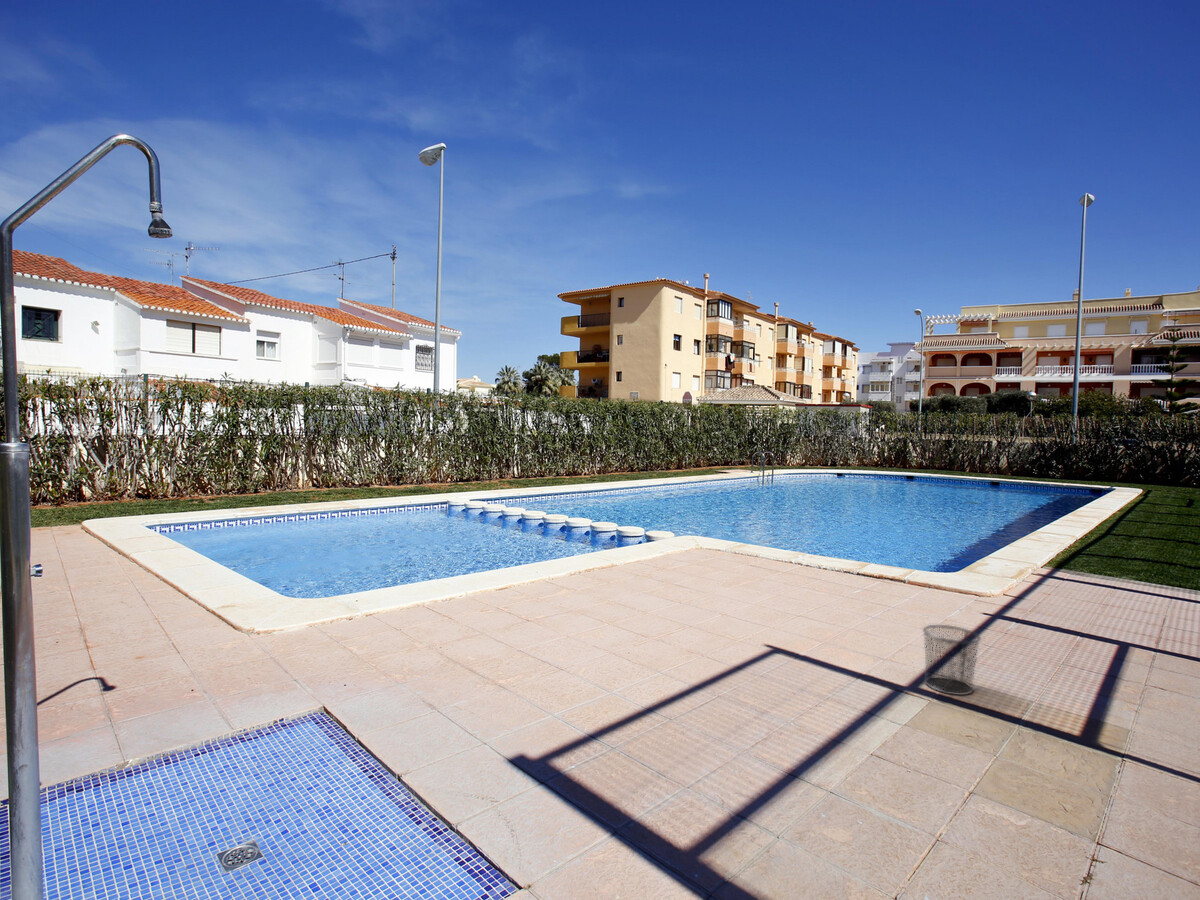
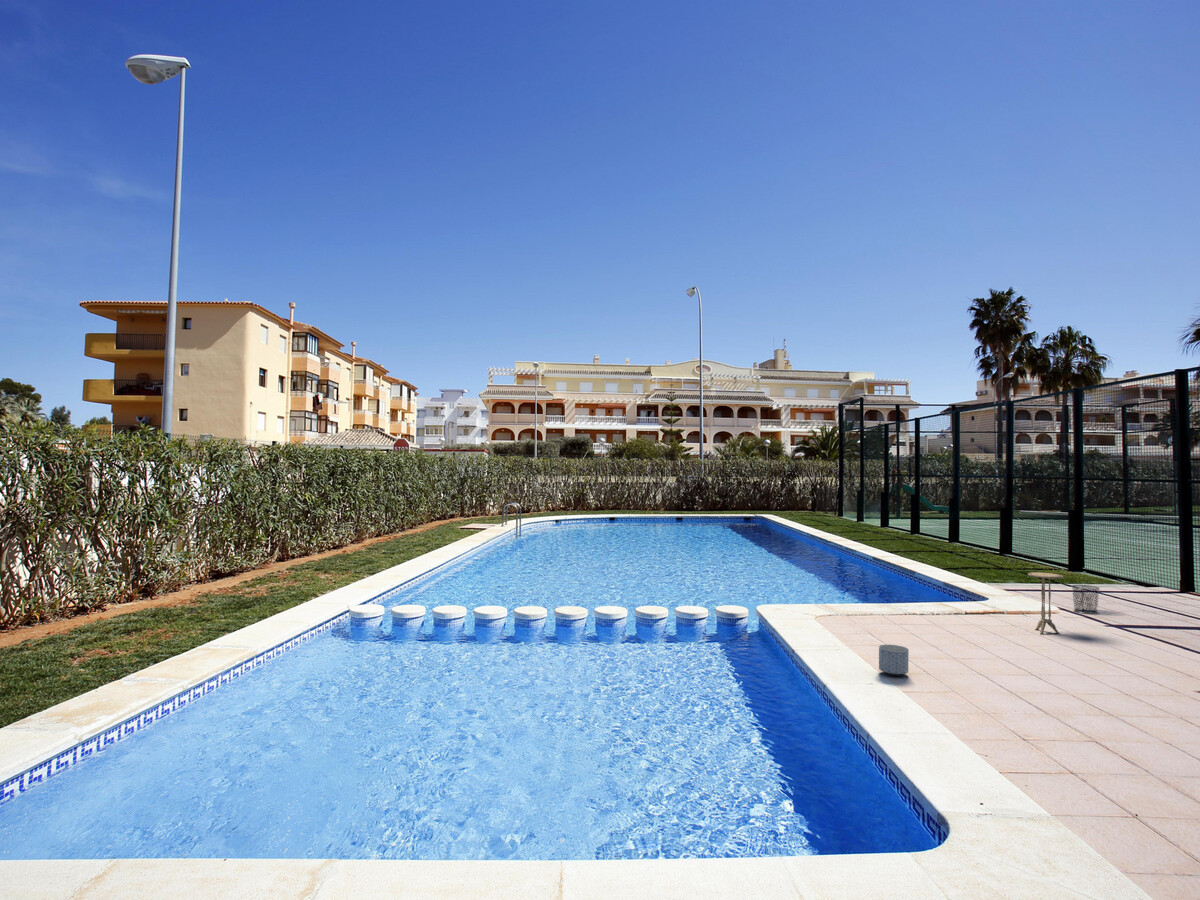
side table: none [654,568,713,691] -> present [1028,572,1063,634]
planter: none [223,608,267,652] -> present [879,645,909,676]

